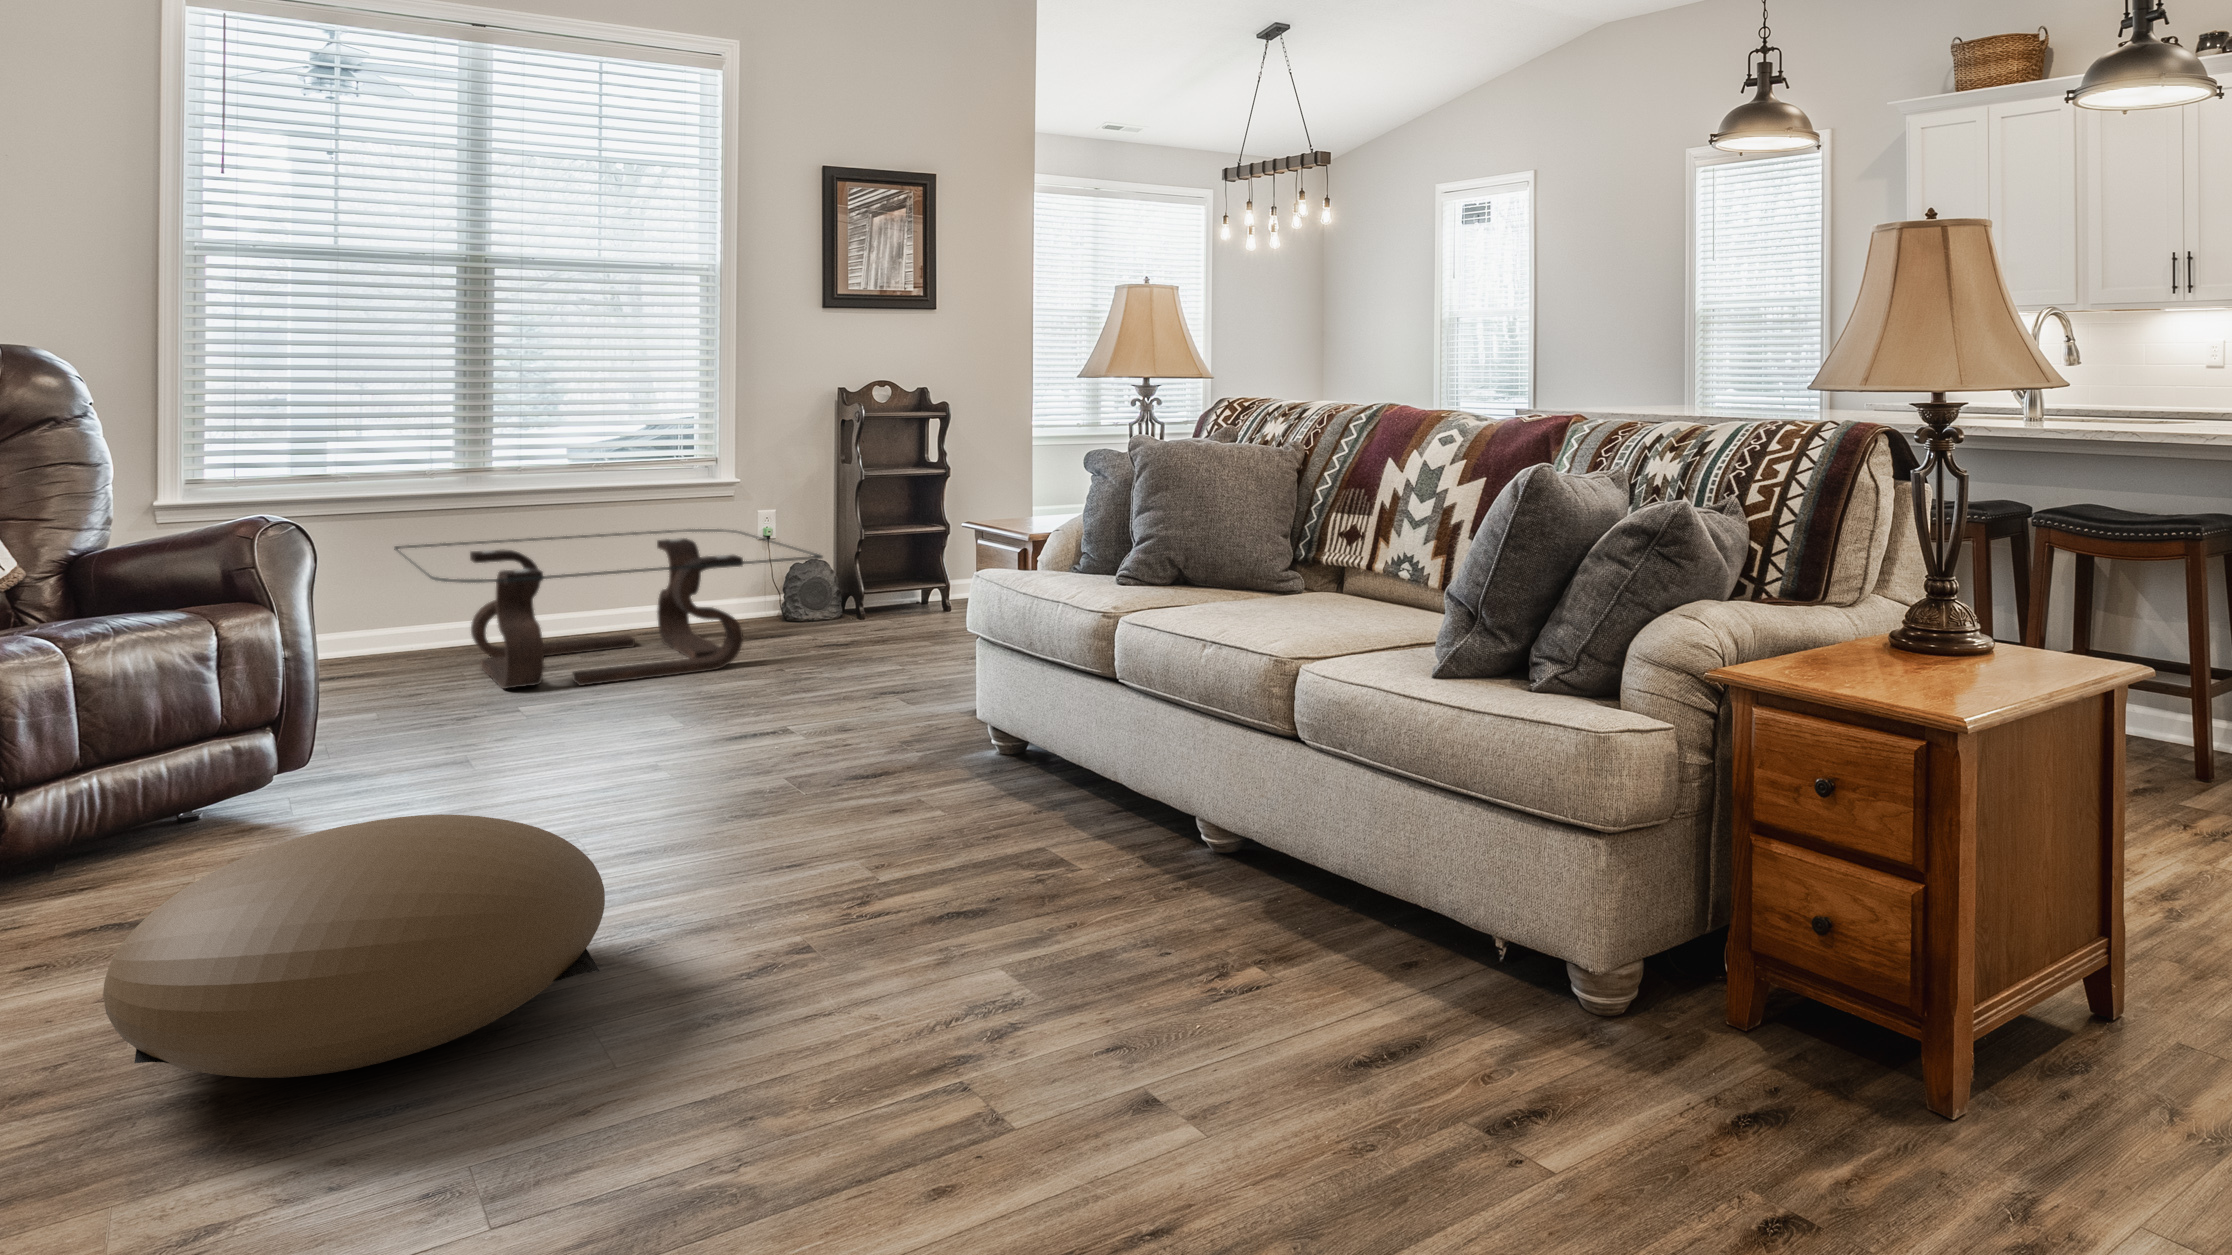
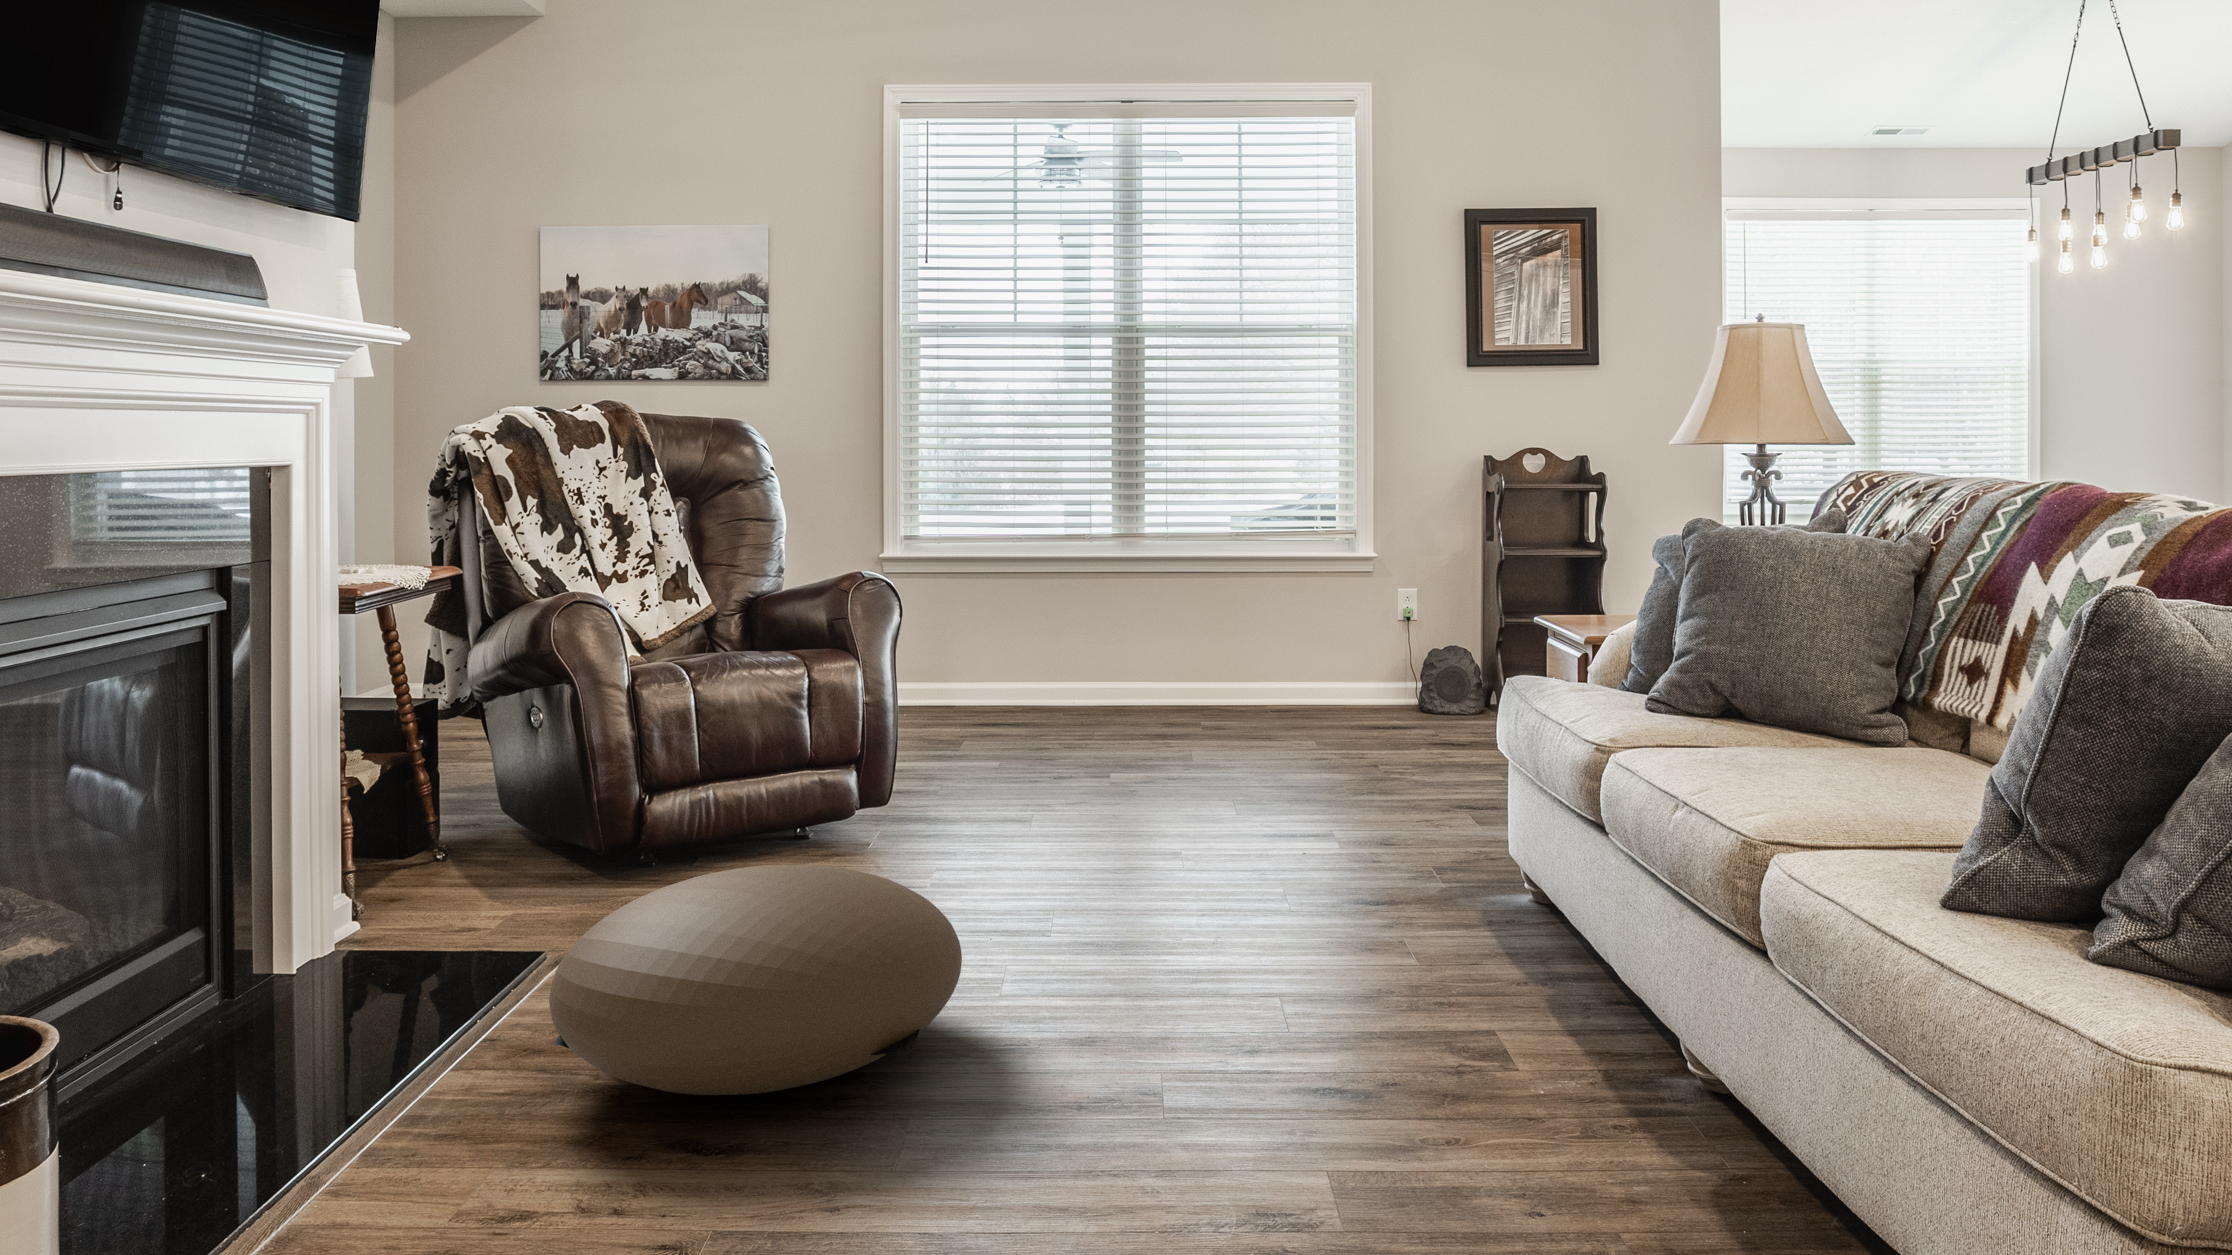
coffee table: present [394,529,822,689] -> none [1046,606,1413,760]

